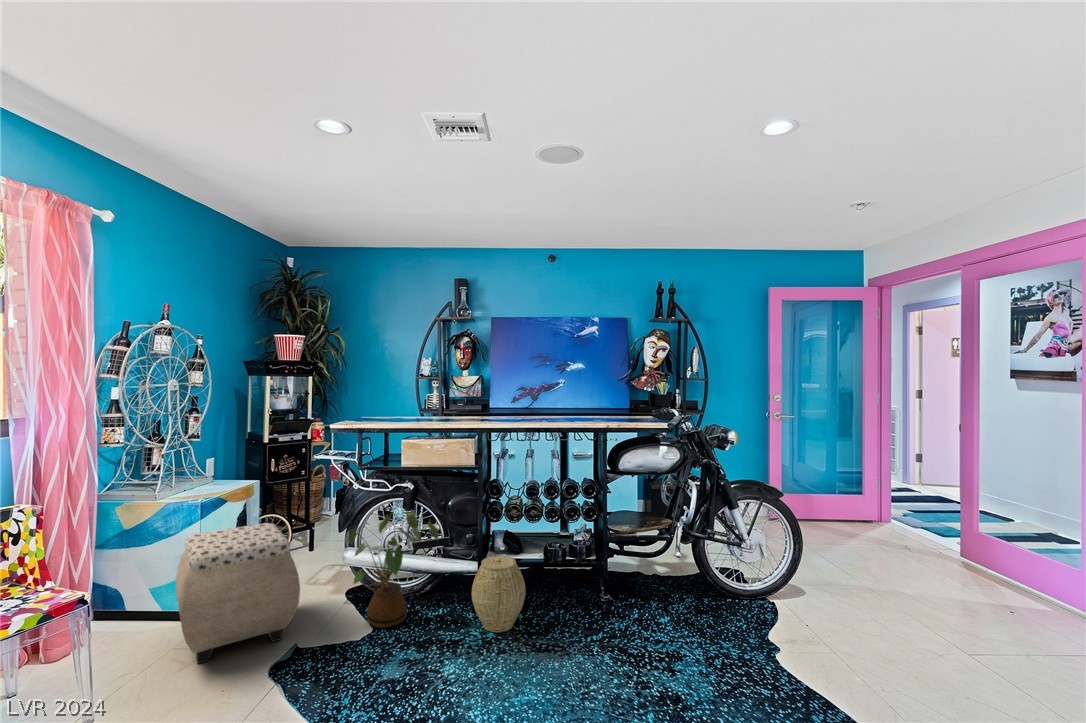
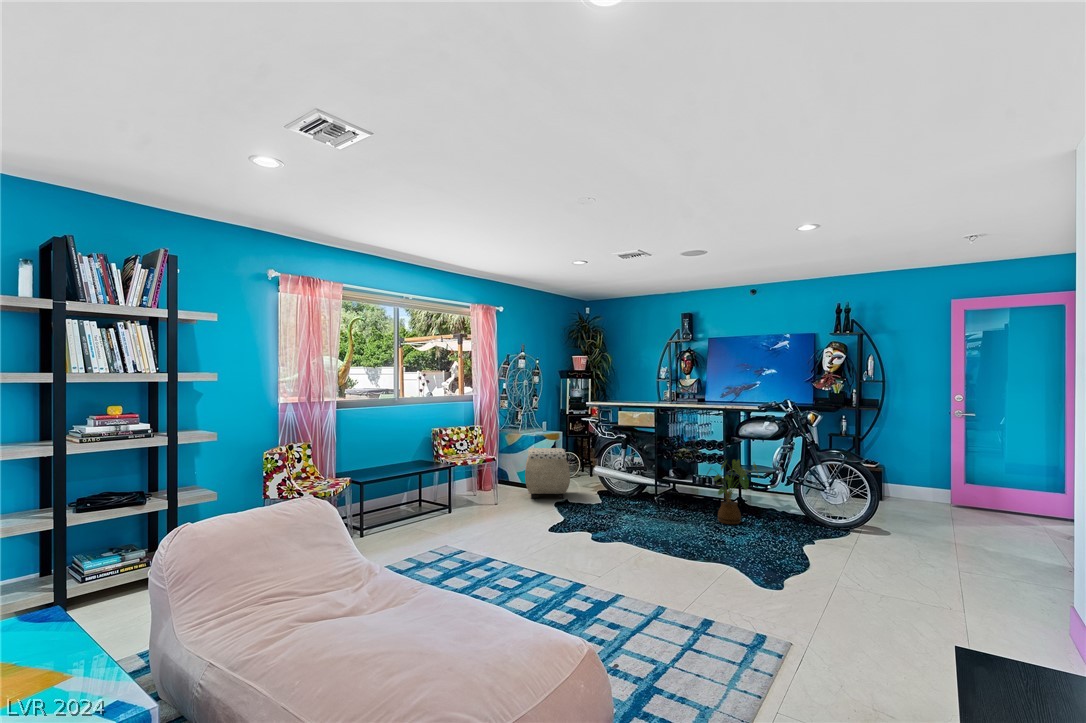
house plant: present [349,511,439,628] -> present [707,460,758,524]
woven basket: present [472,556,525,632] -> none [647,475,677,513]

